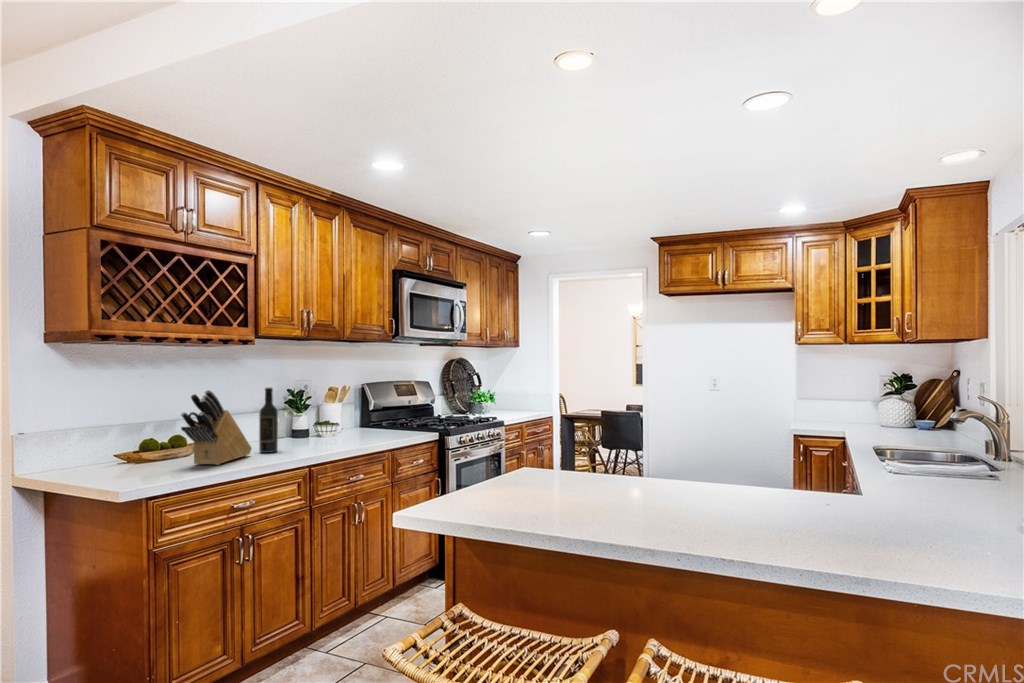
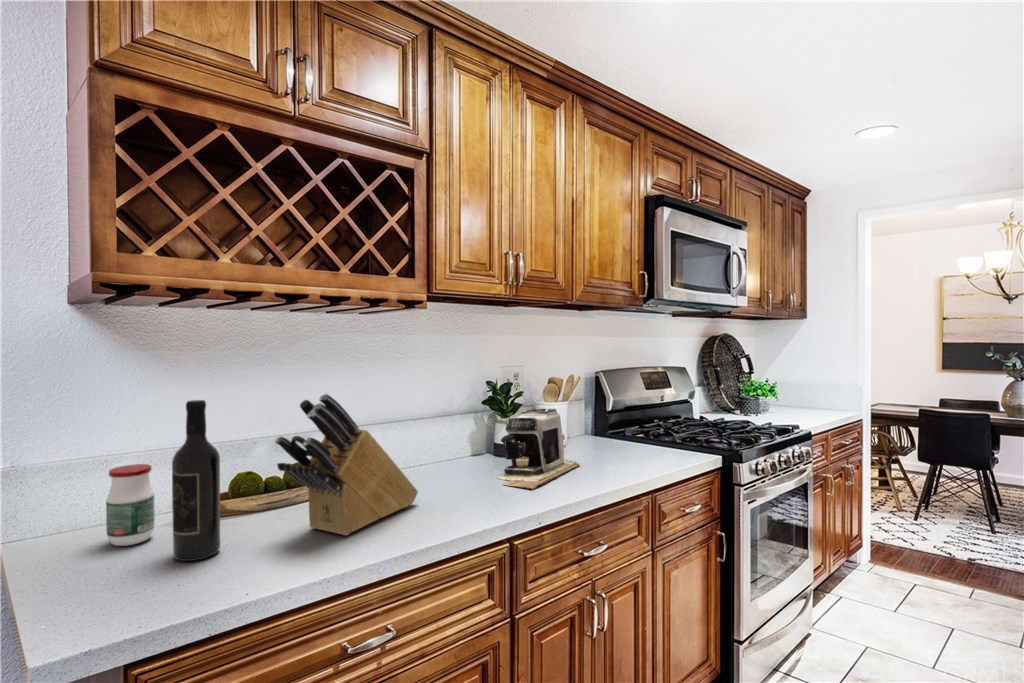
wine bottle: present [259,388,278,453] -> present [172,400,220,561]
coffee maker: none [296,405,349,448] -> present [498,409,580,490]
jar: none [77,432,104,475] -> present [106,464,155,546]

